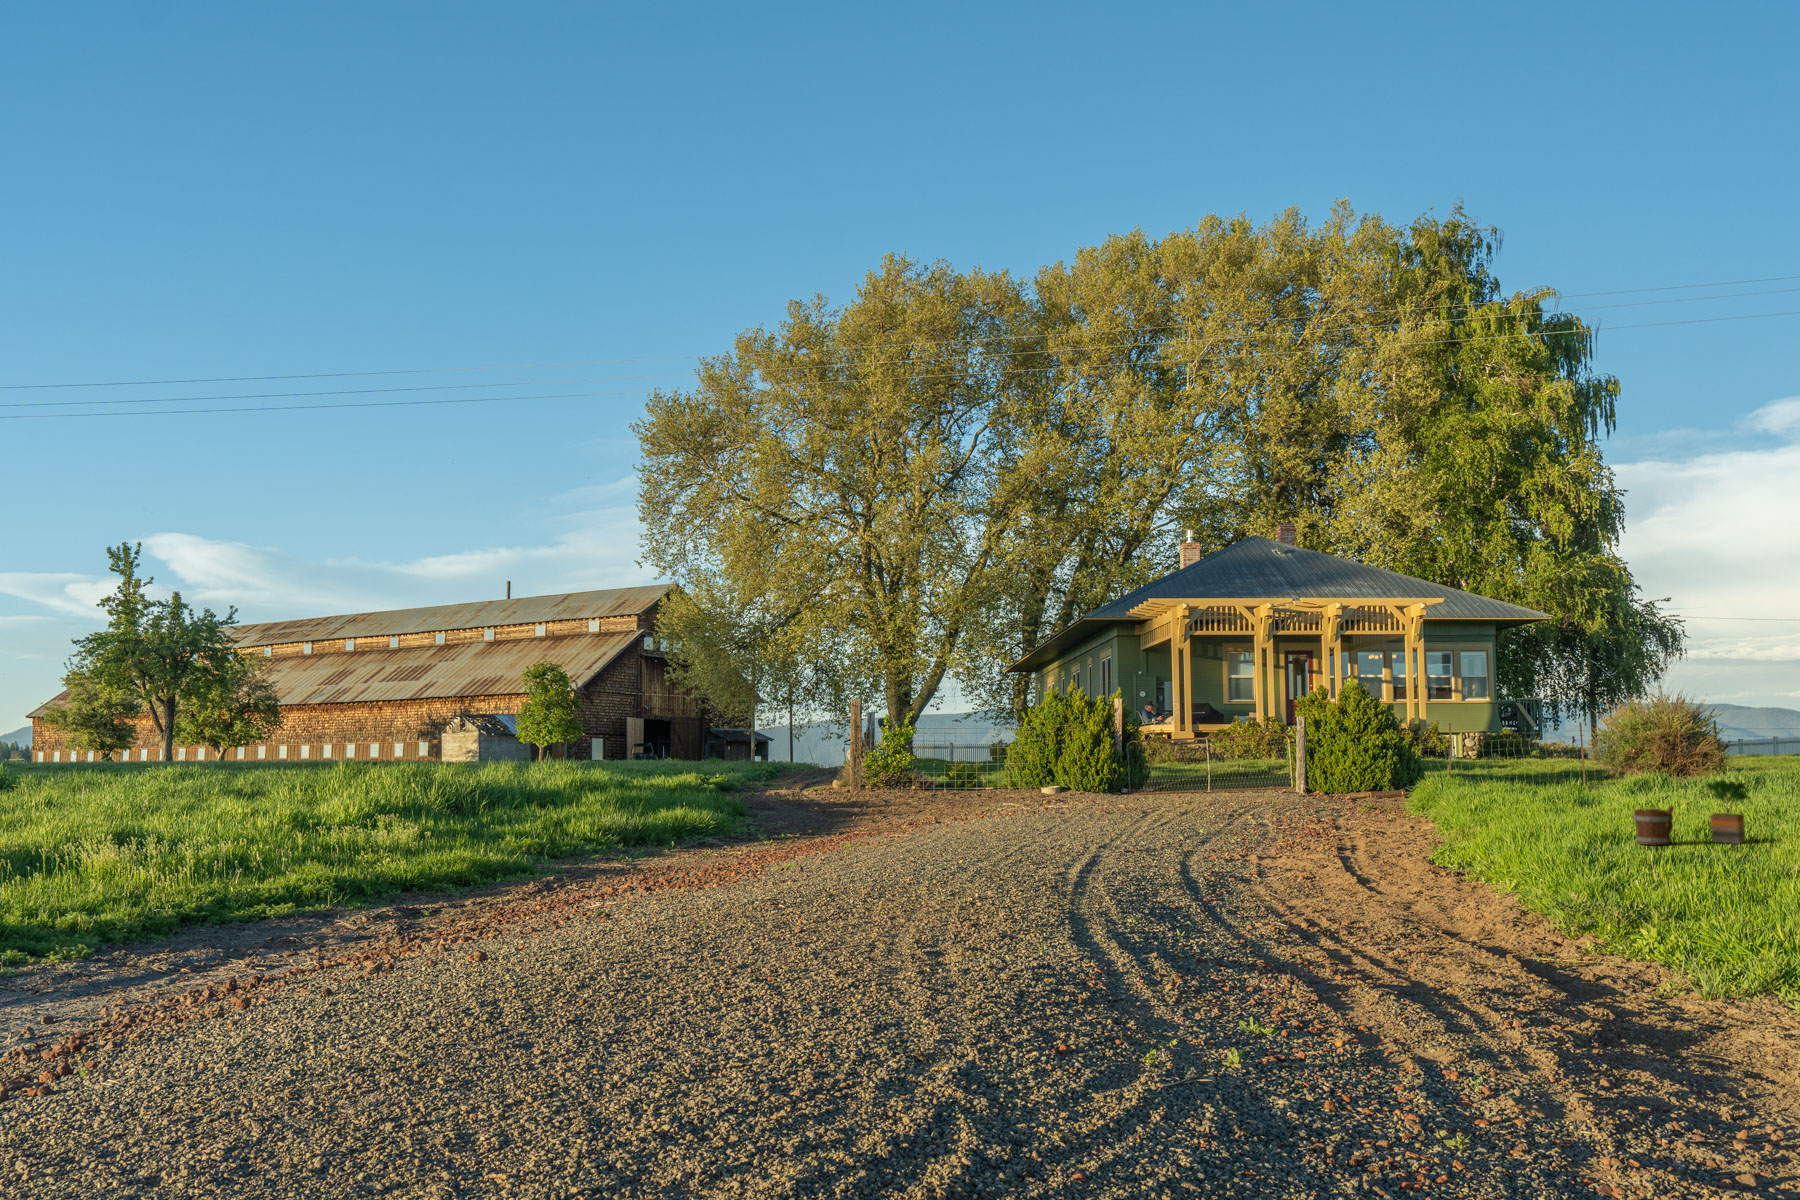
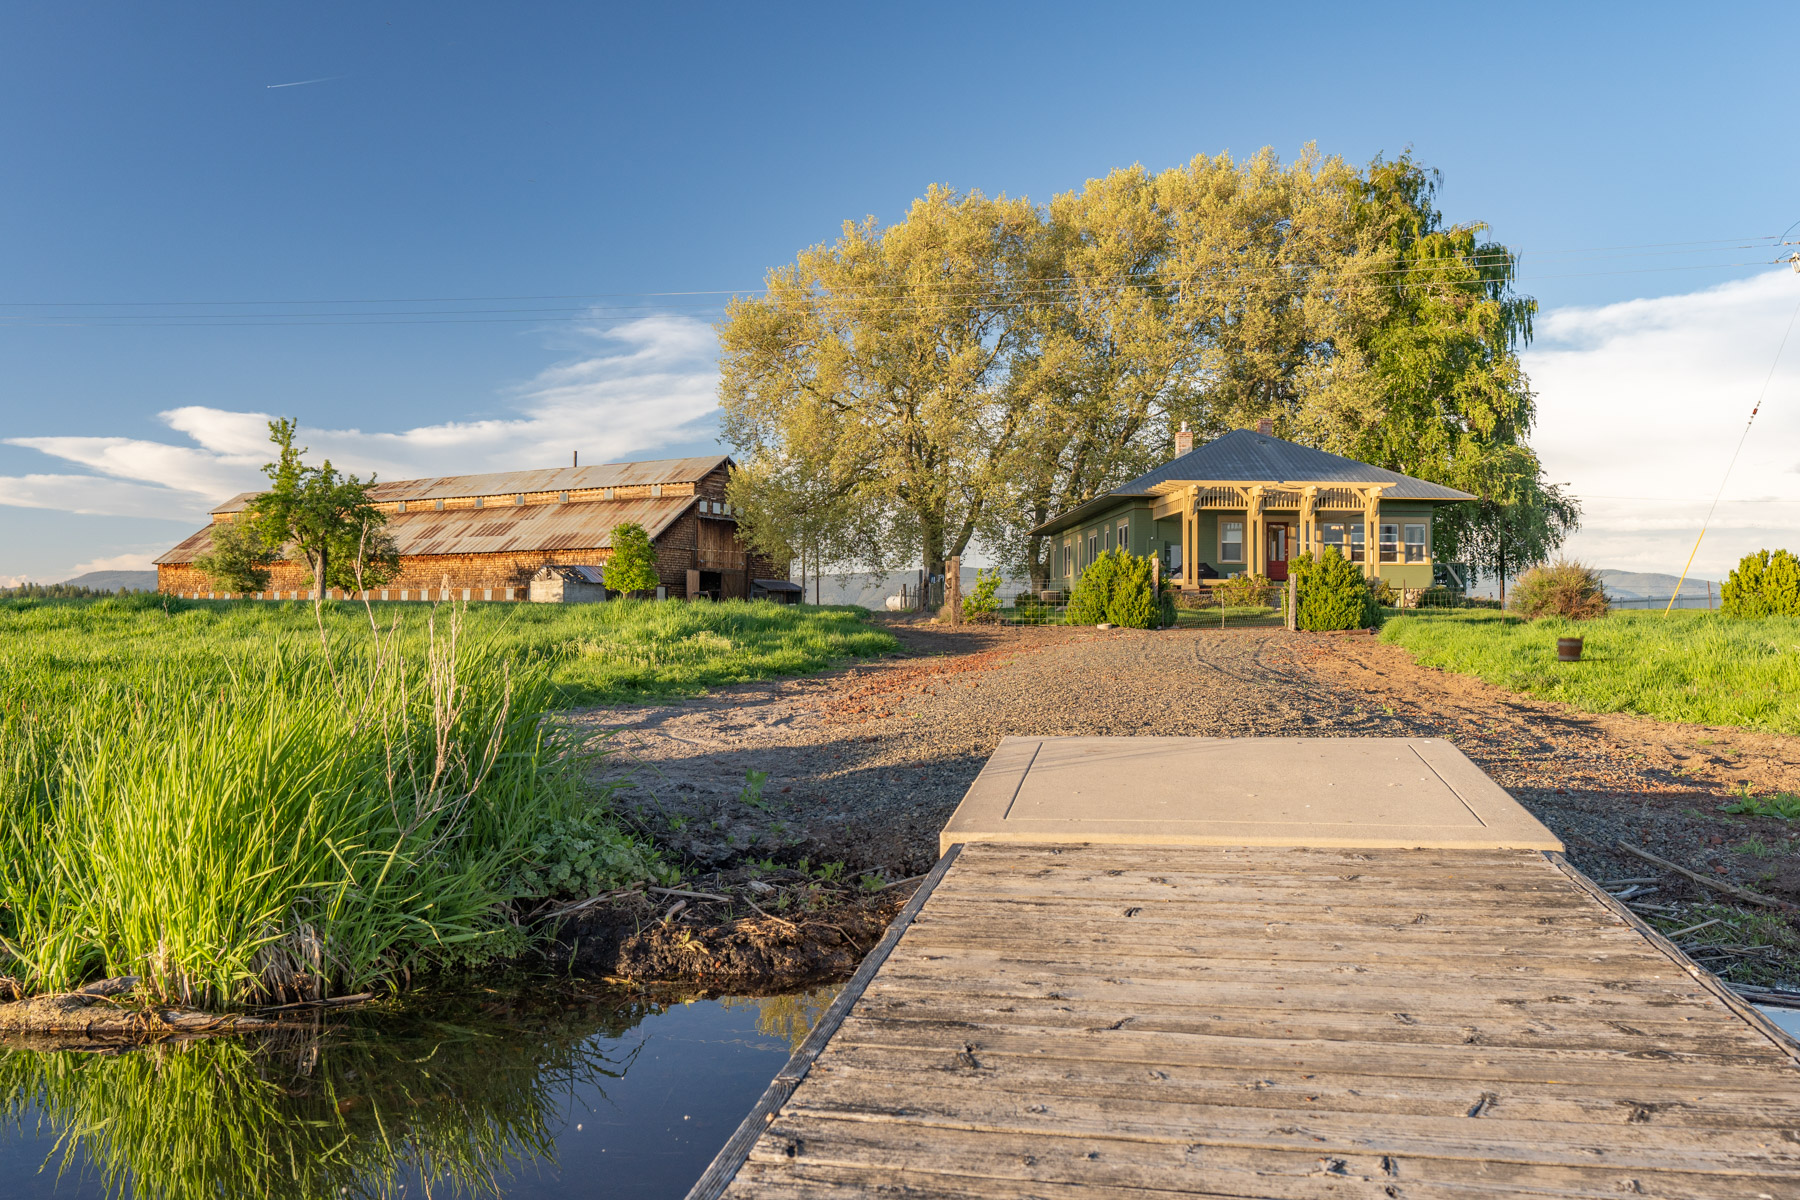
potted tree: present [1706,780,1750,844] -> none [1606,618,1639,660]

